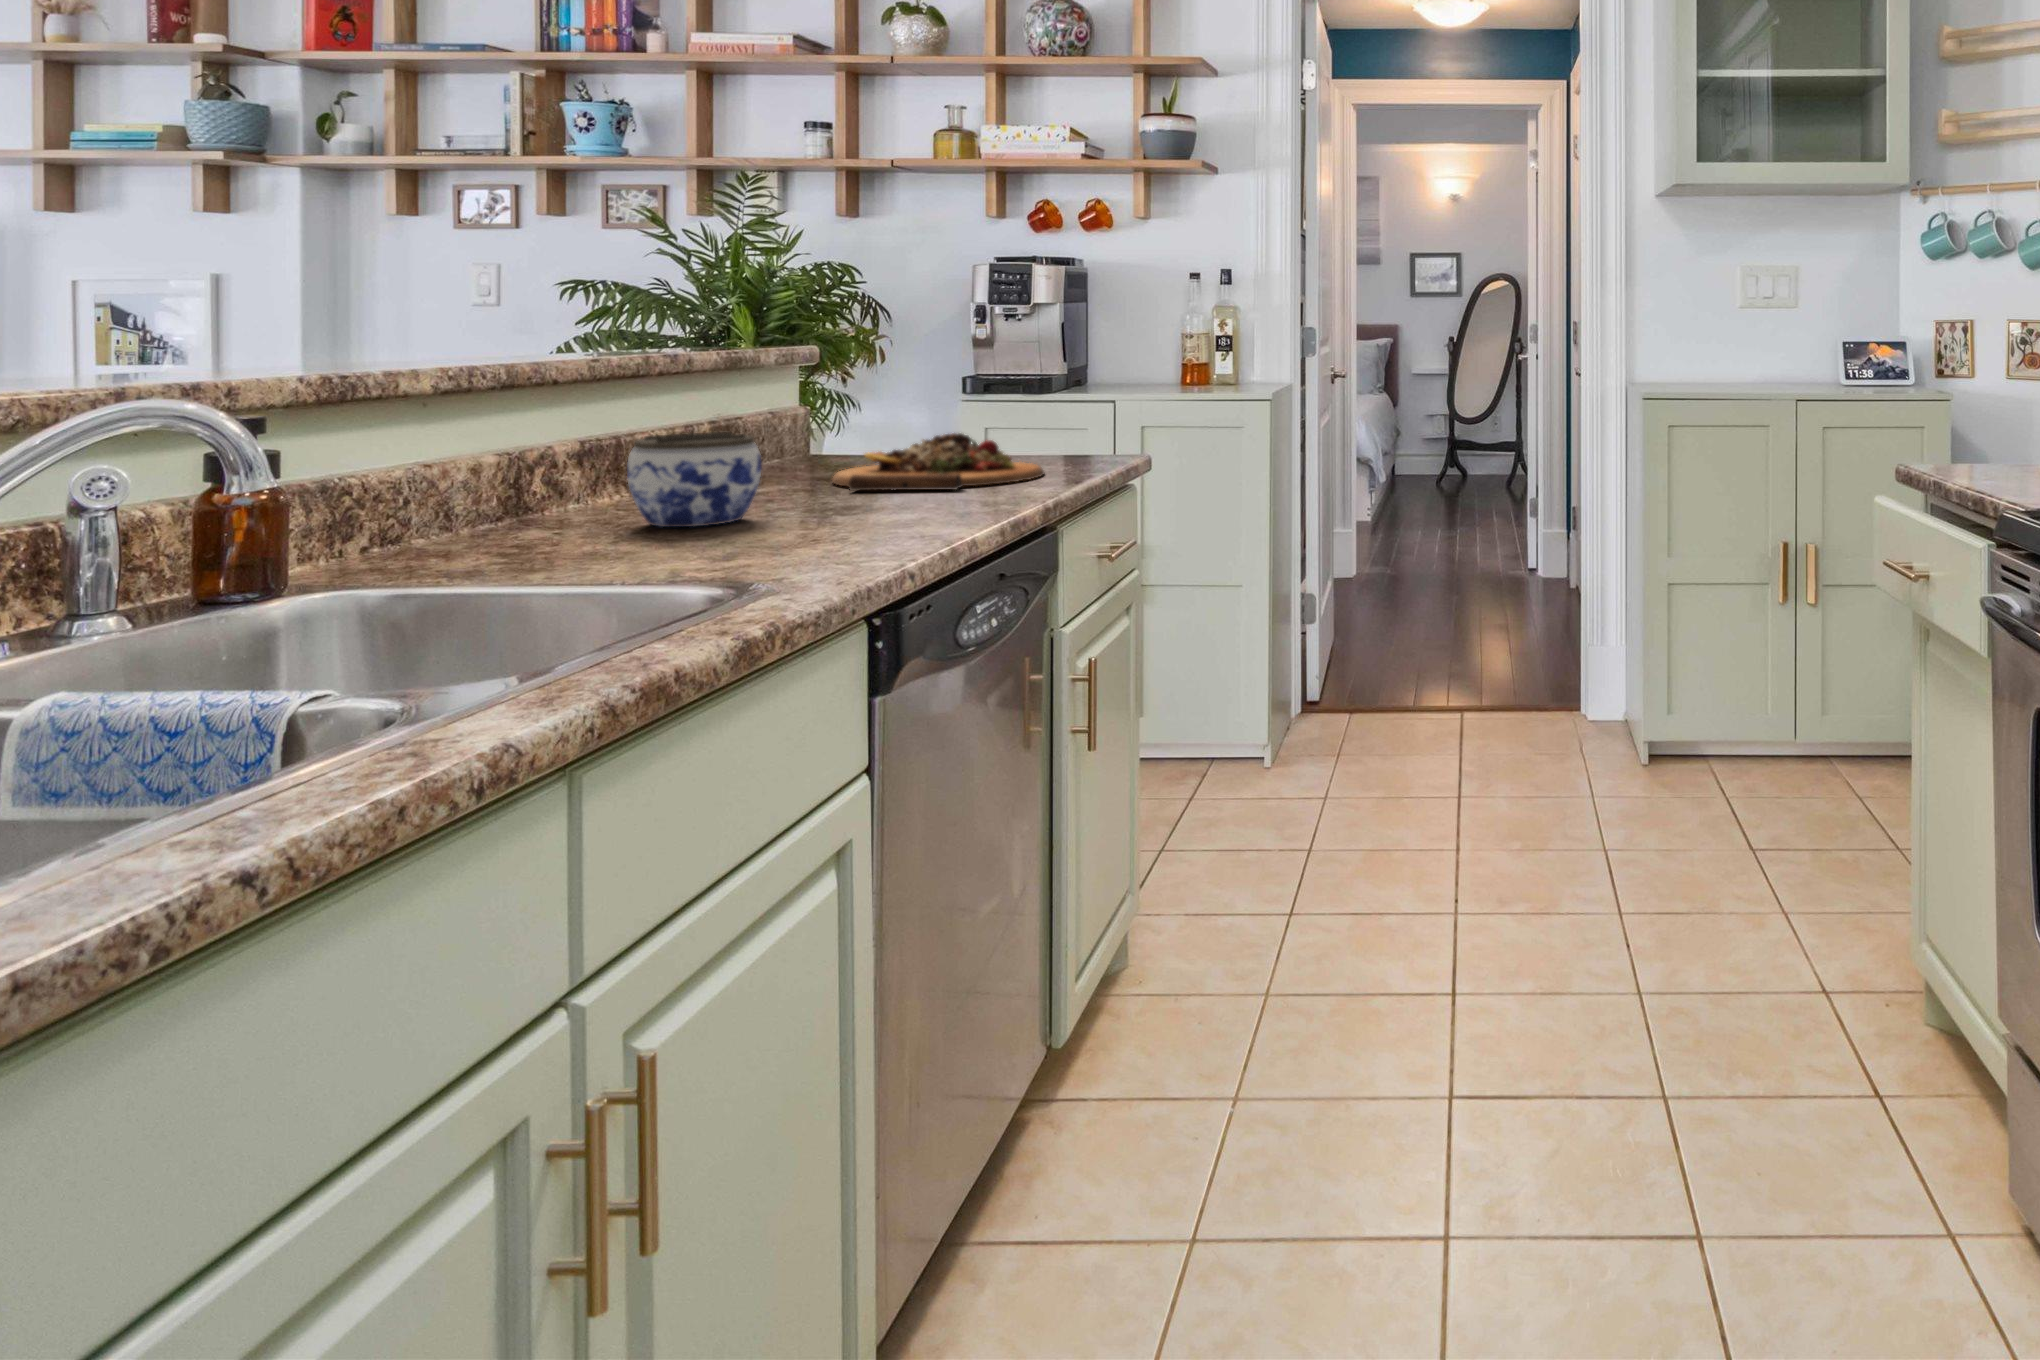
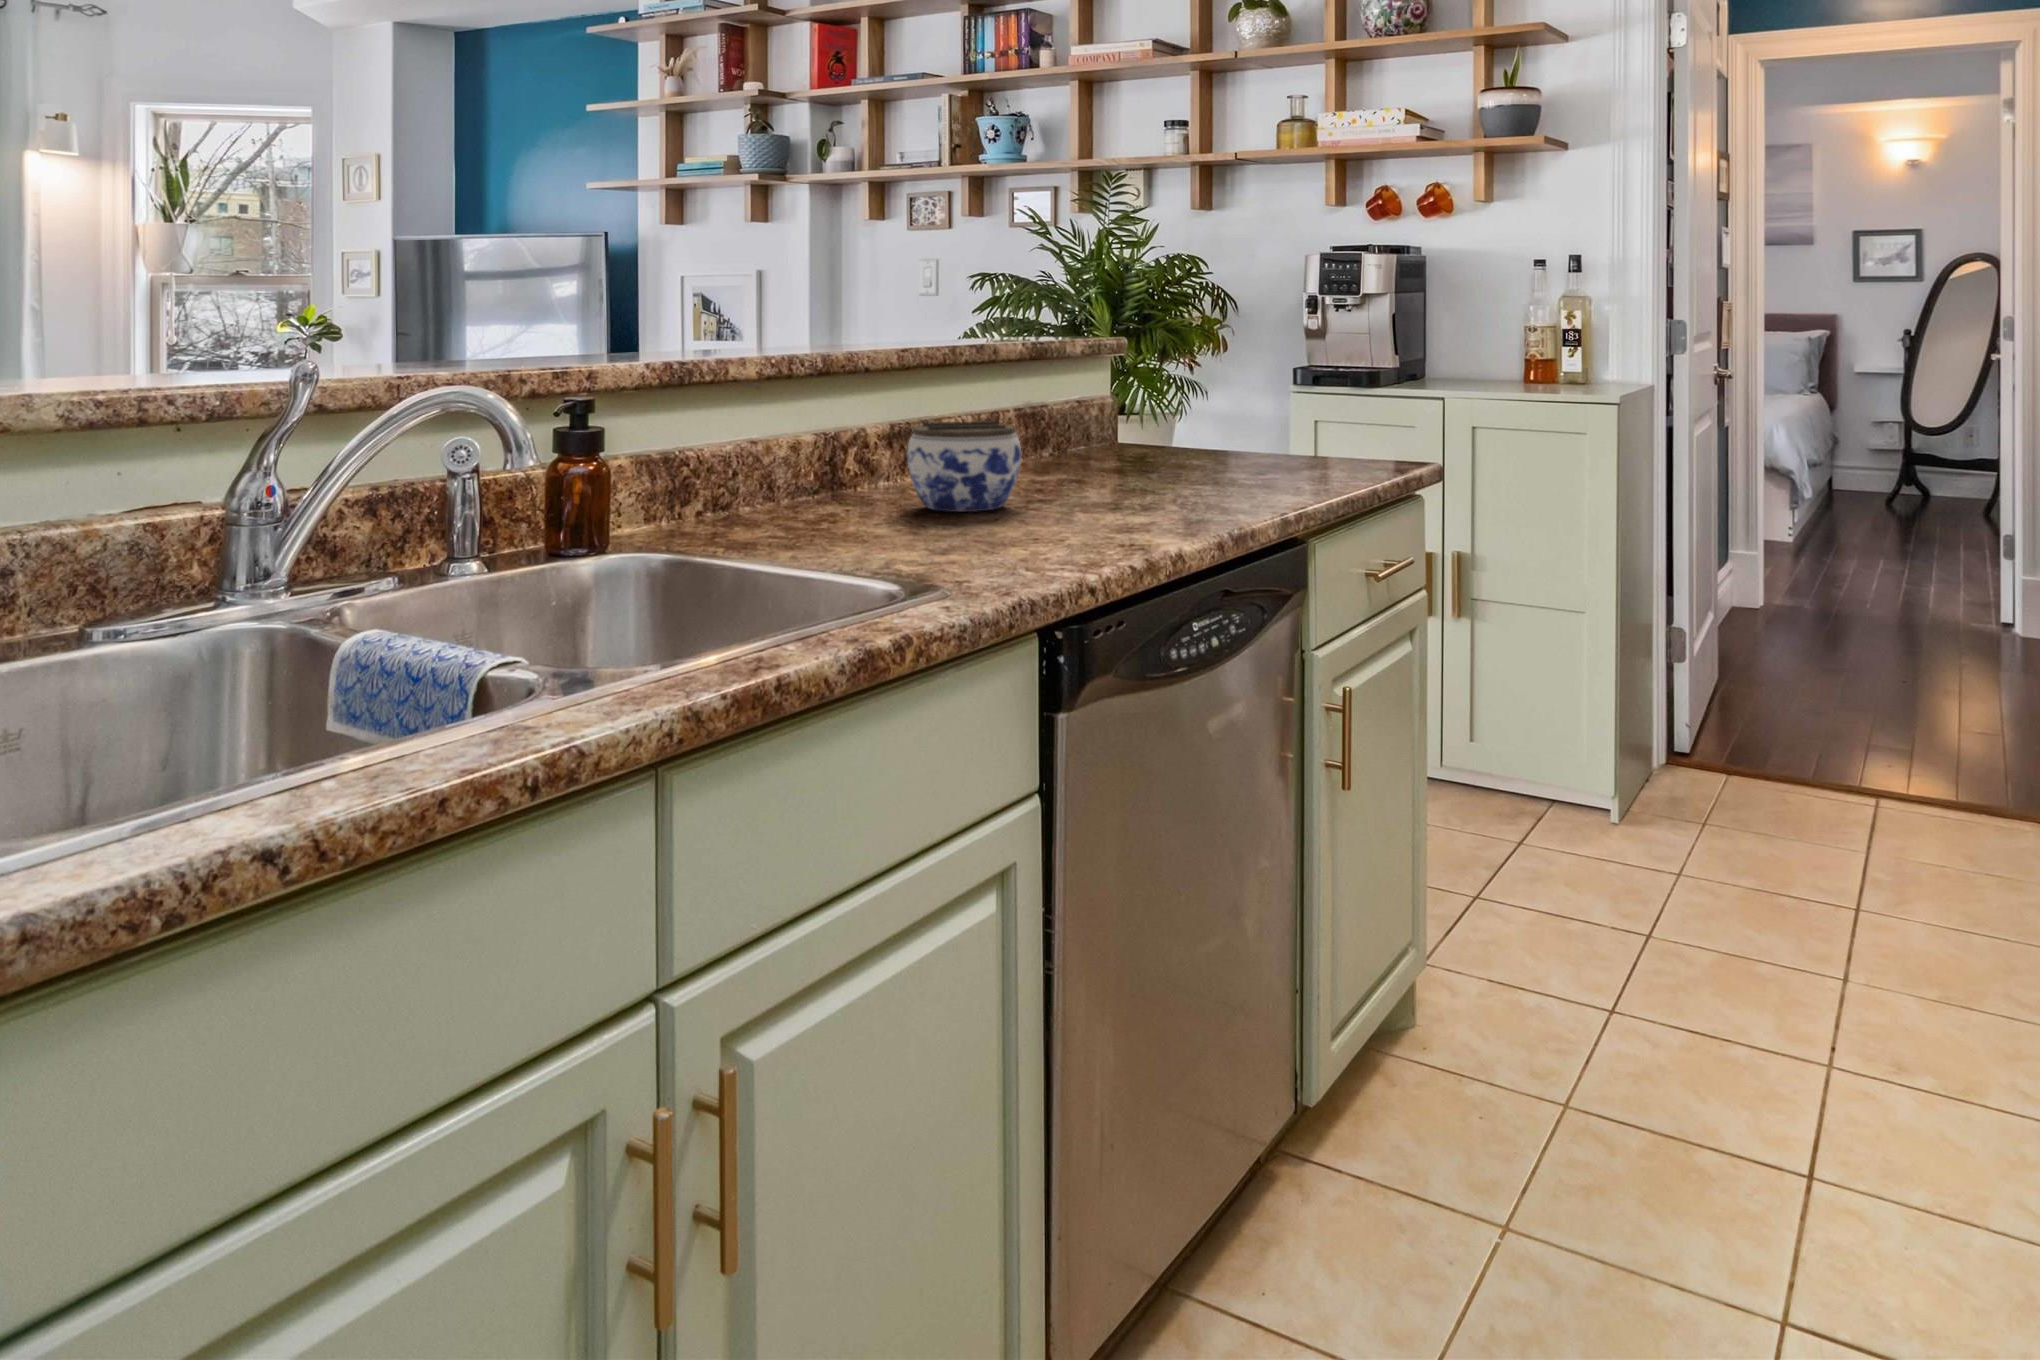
cutting board: present [832,433,1044,491] -> none [1114,429,1319,489]

